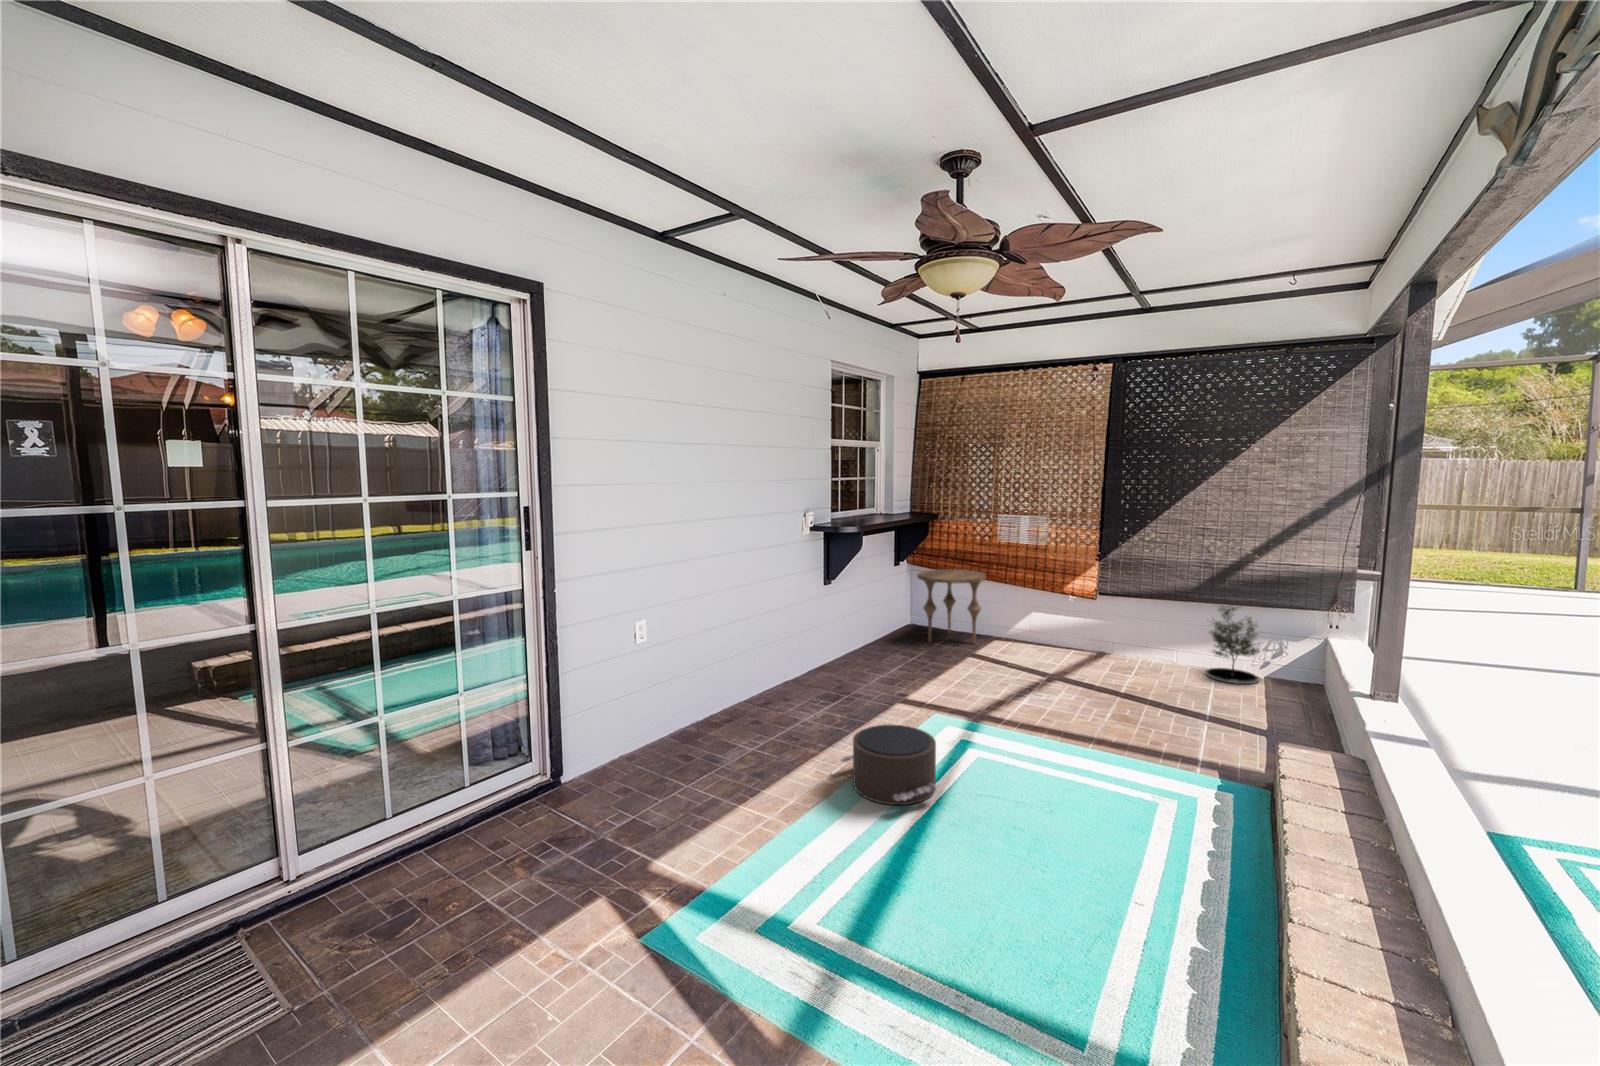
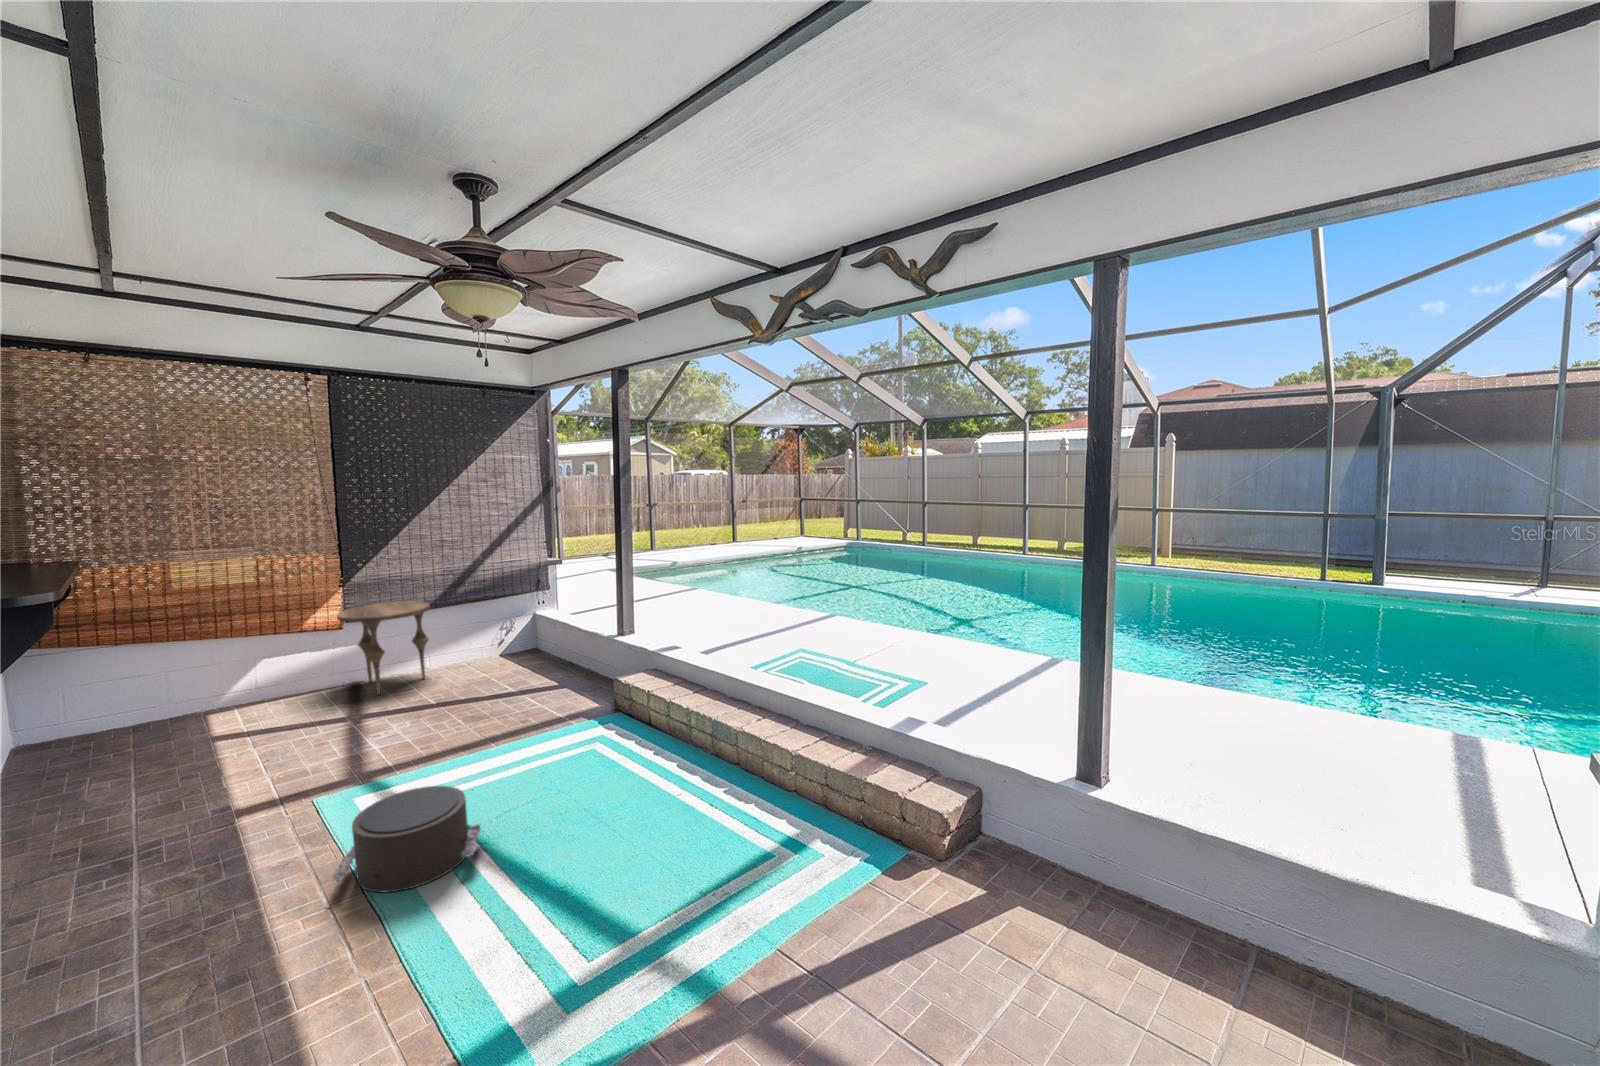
side table: present [917,569,986,644] -> present [337,601,430,695]
potted tree: present [1205,601,1260,684] -> none [466,593,512,665]

